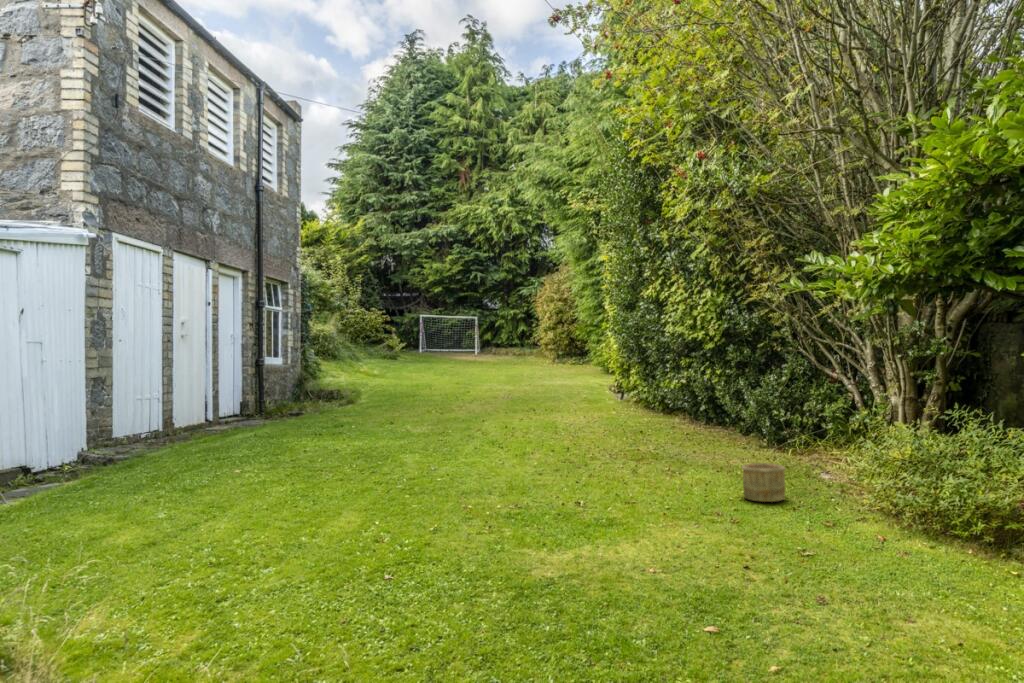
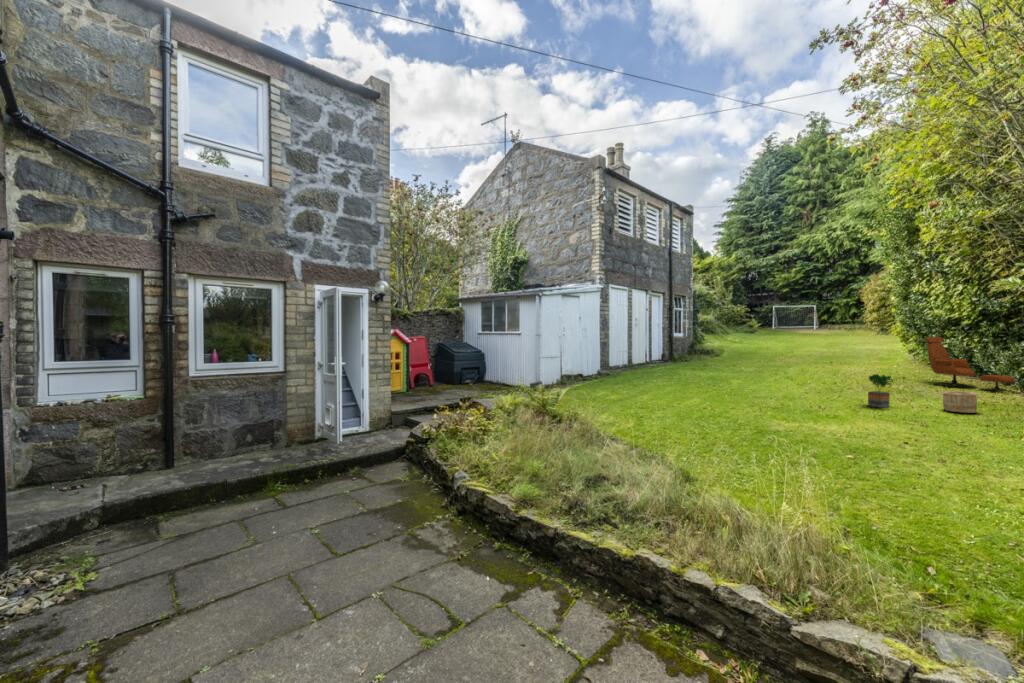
lounge chair: none [676,368,779,454] -> present [925,337,1015,391]
potted tree: none [642,440,683,505] -> present [868,374,893,408]

